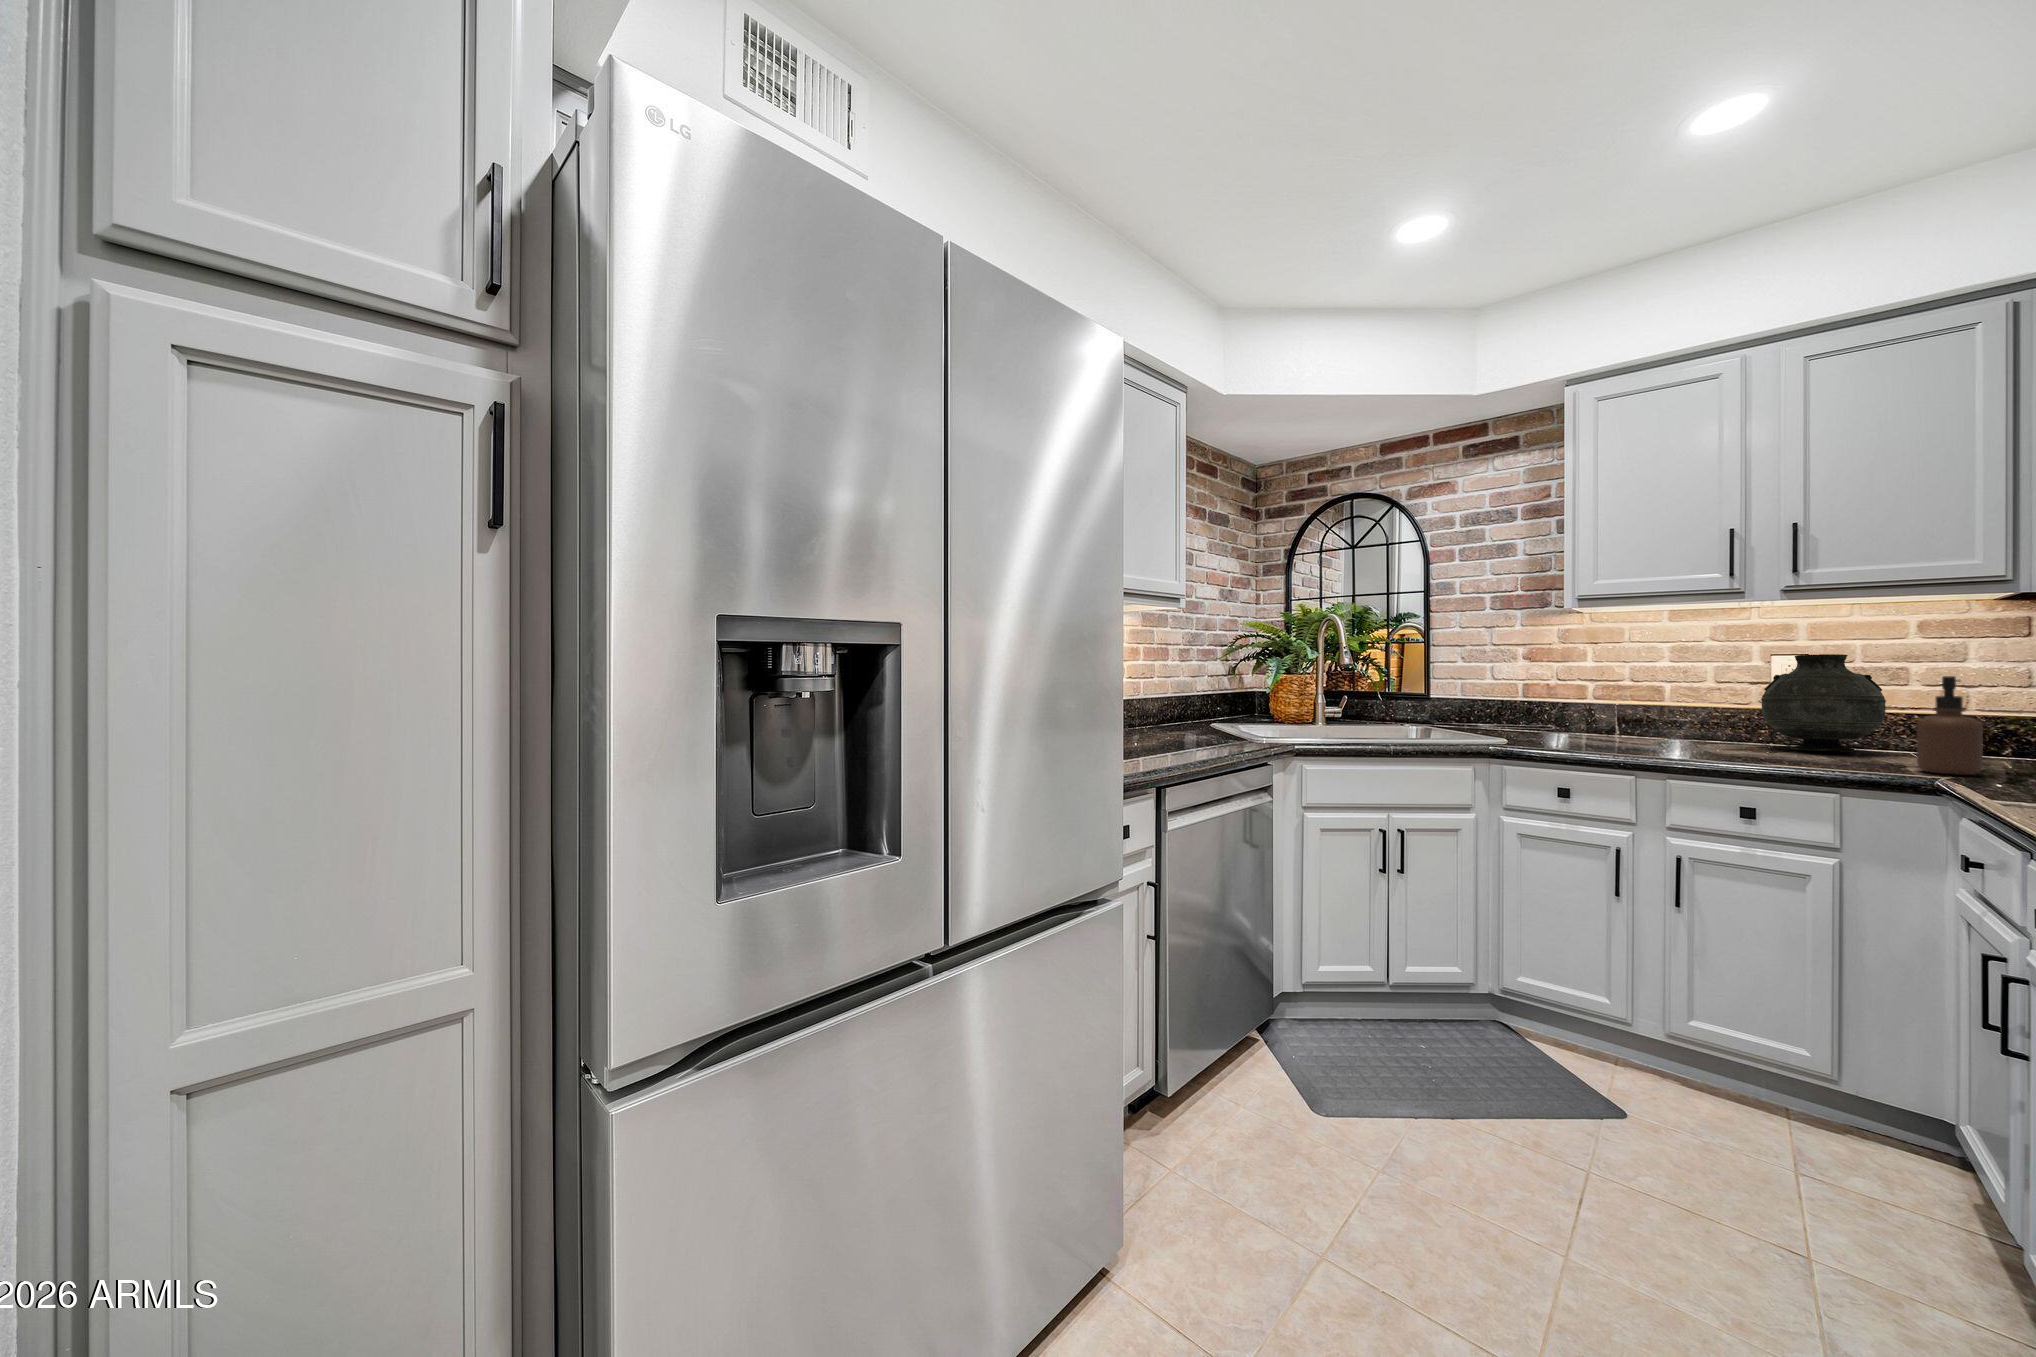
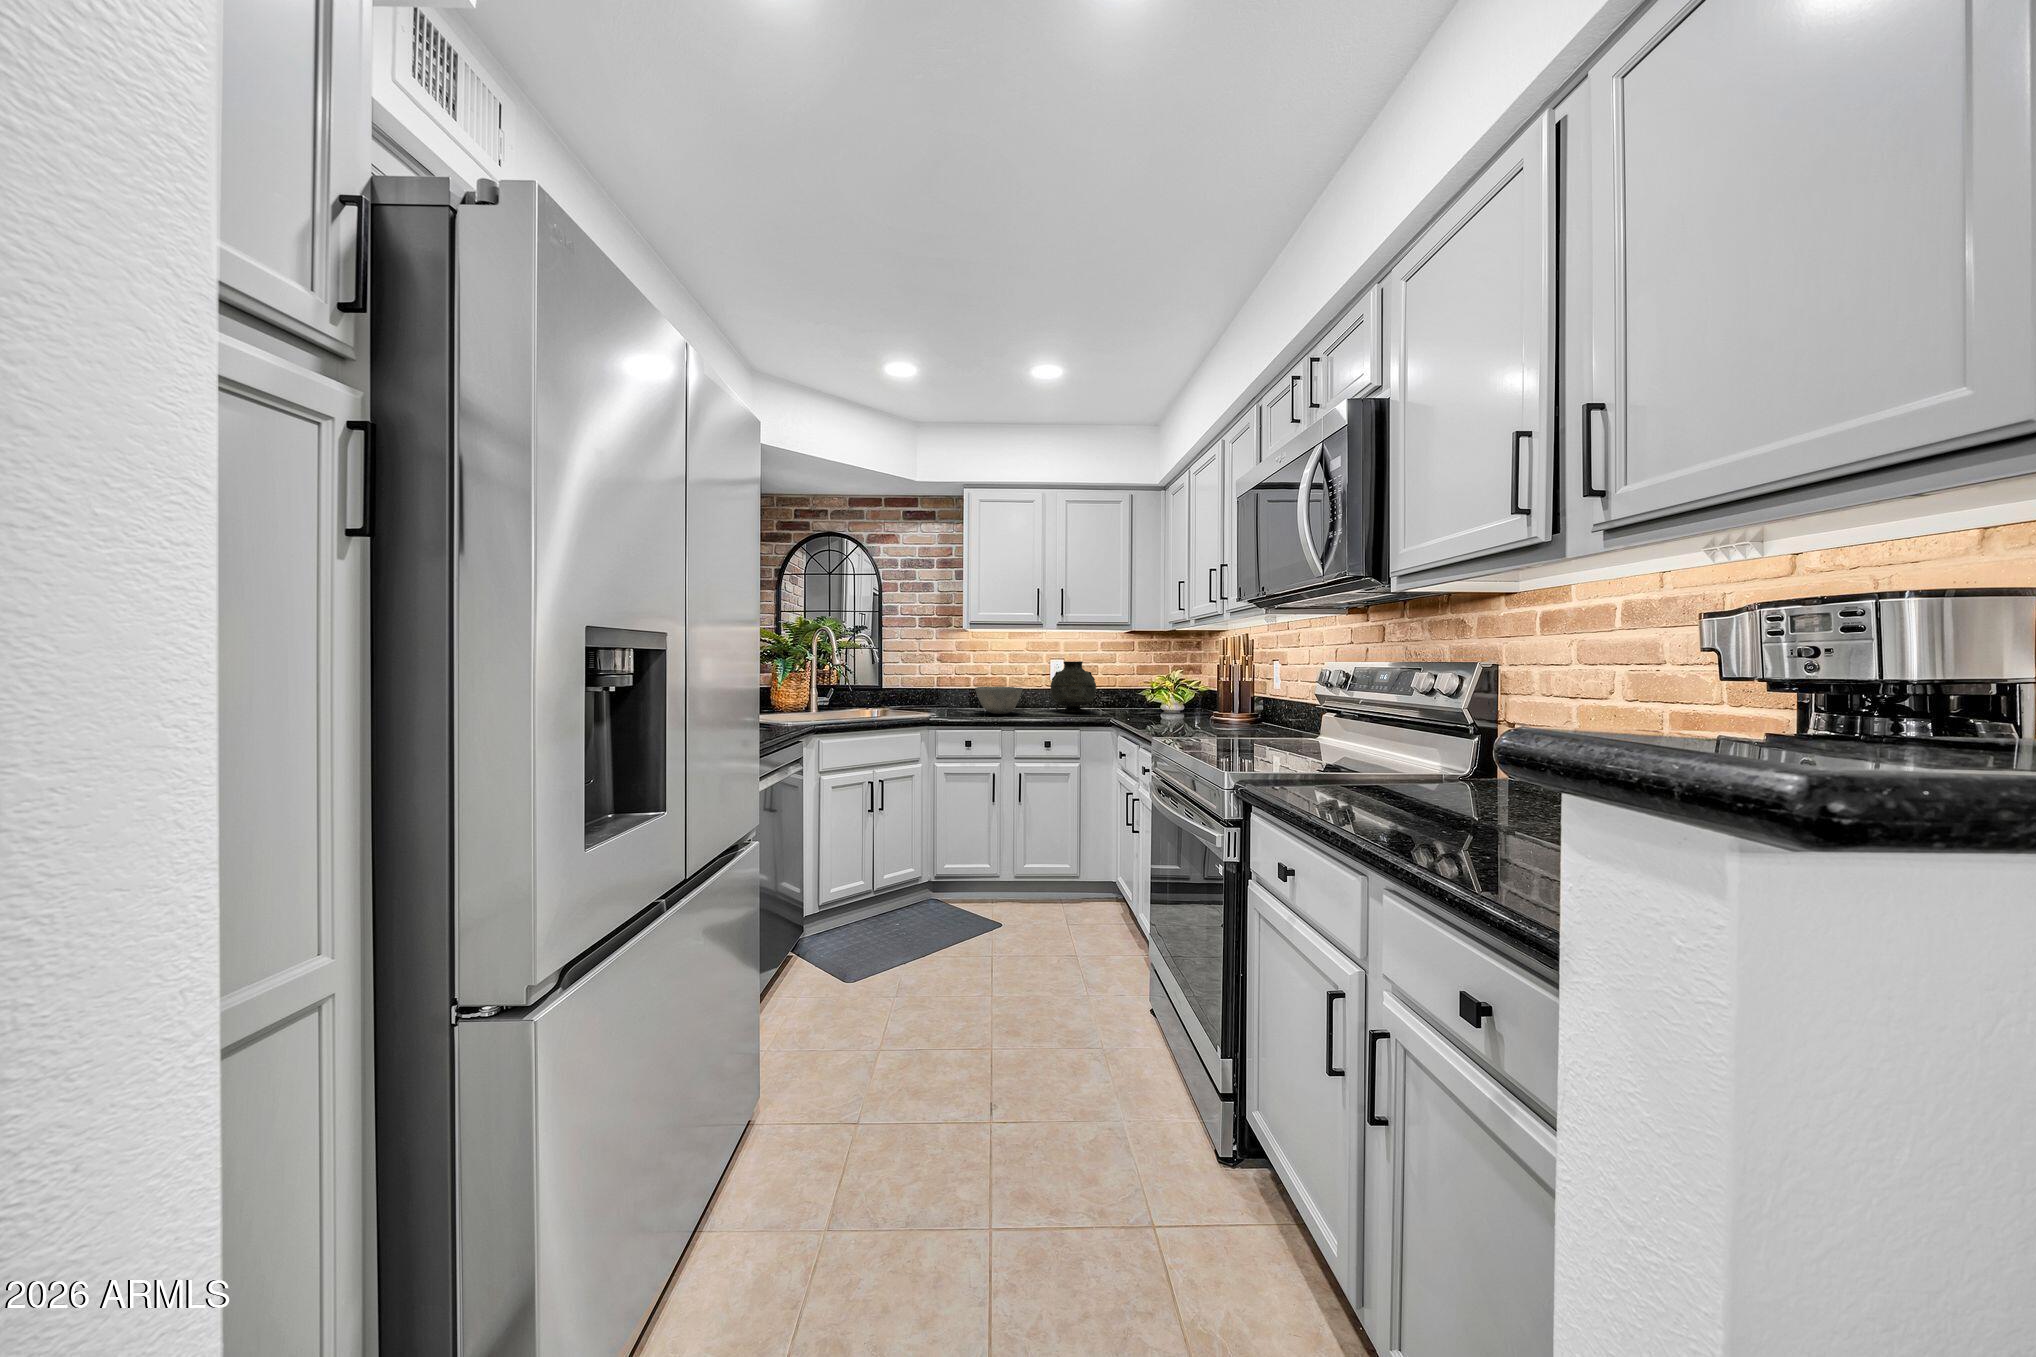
soap dispenser: present [1917,676,1983,775] -> none [1106,675,1126,721]
bowl: none [1587,699,1691,746] -> present [975,687,1023,714]

